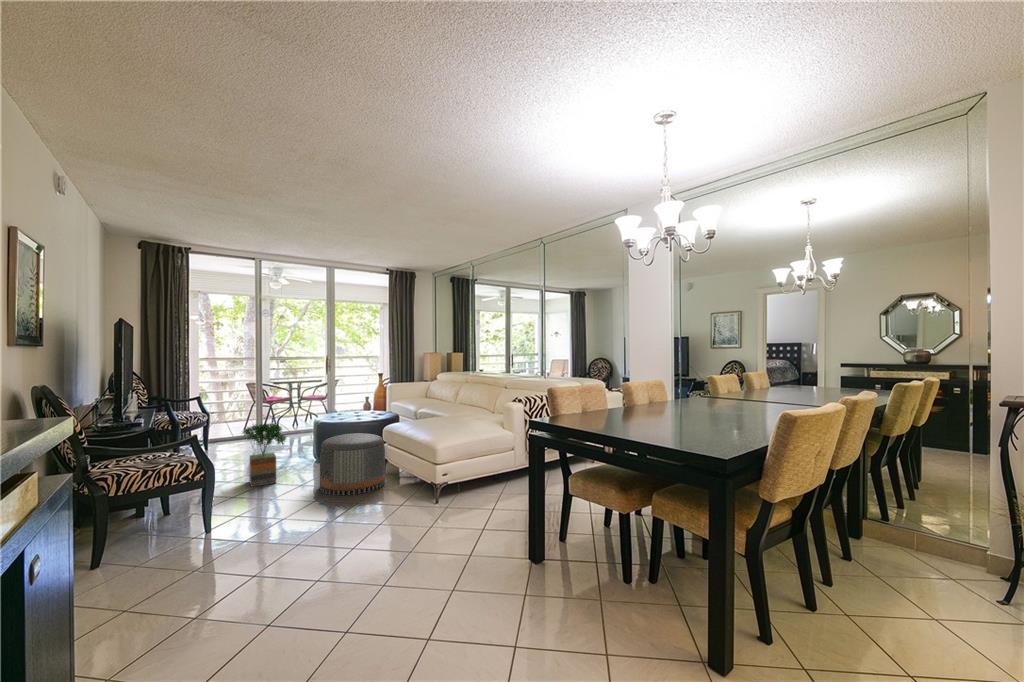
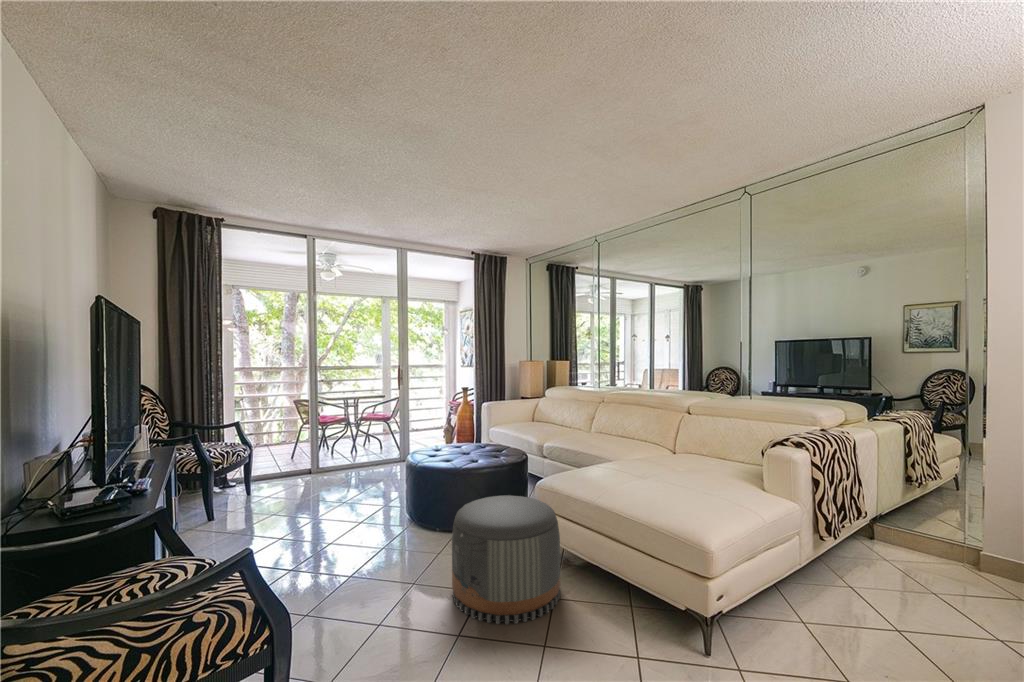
potted tree: present [243,423,286,487] -> none [313,476,389,594]

